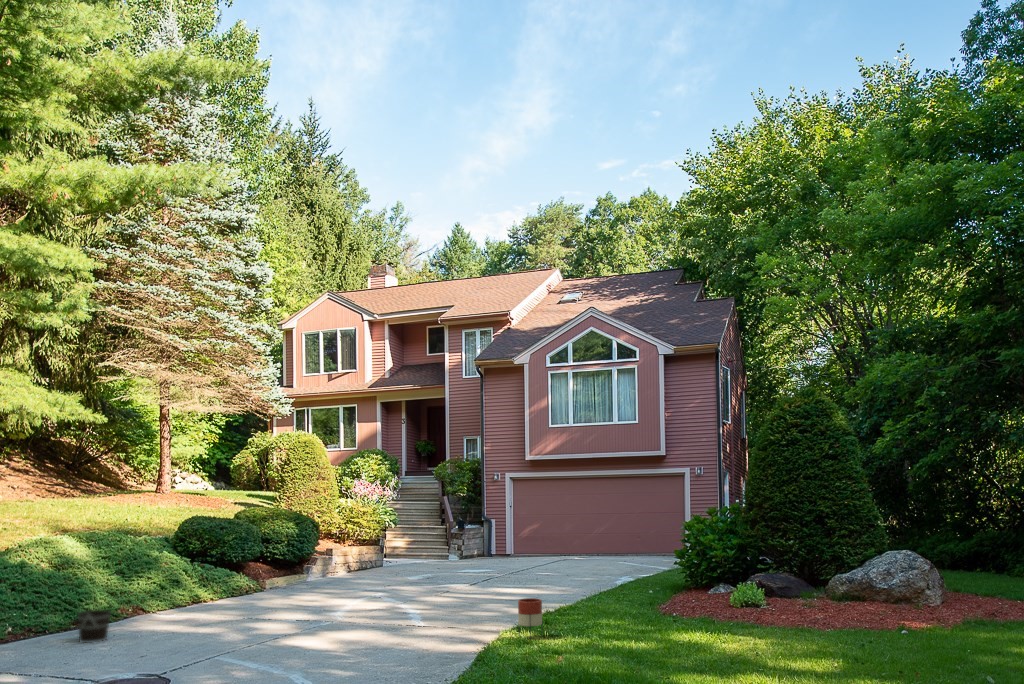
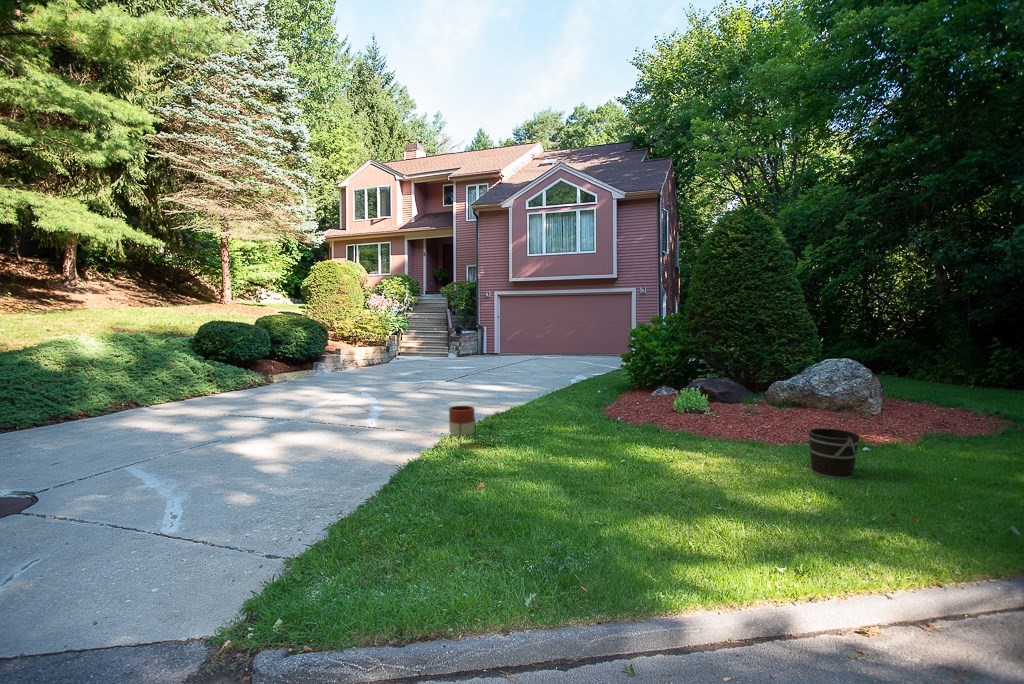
bucket: present [78,609,111,643] -> present [809,428,859,478]

